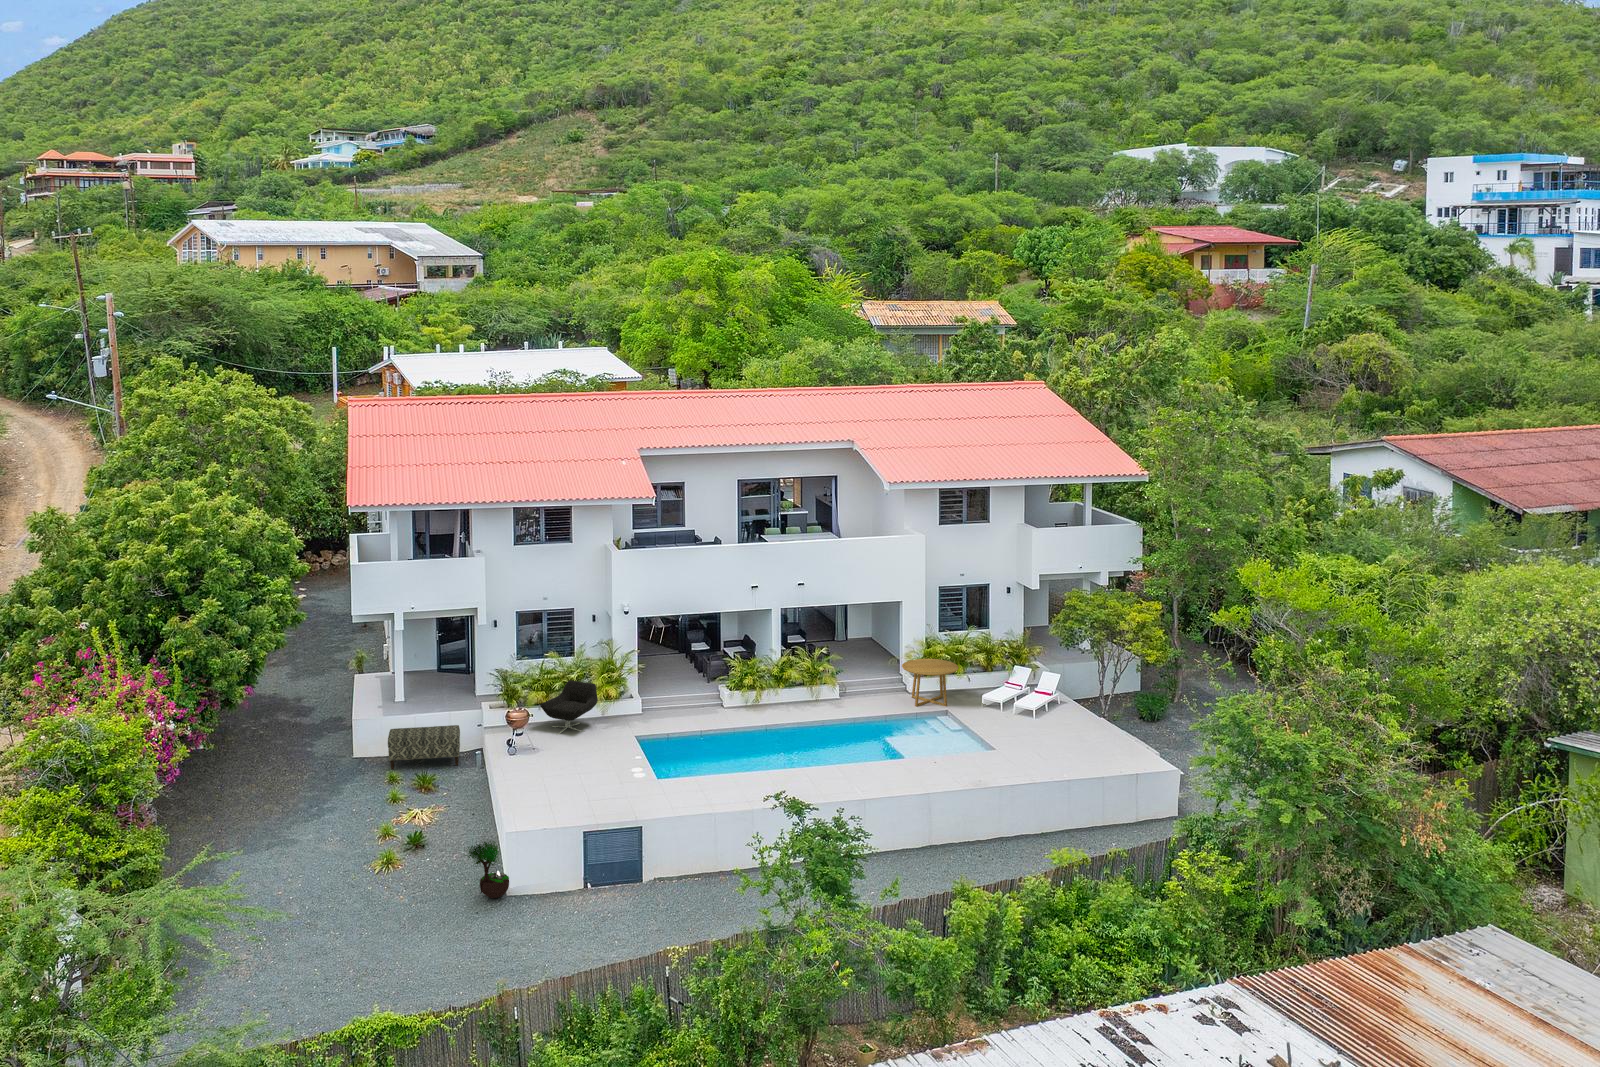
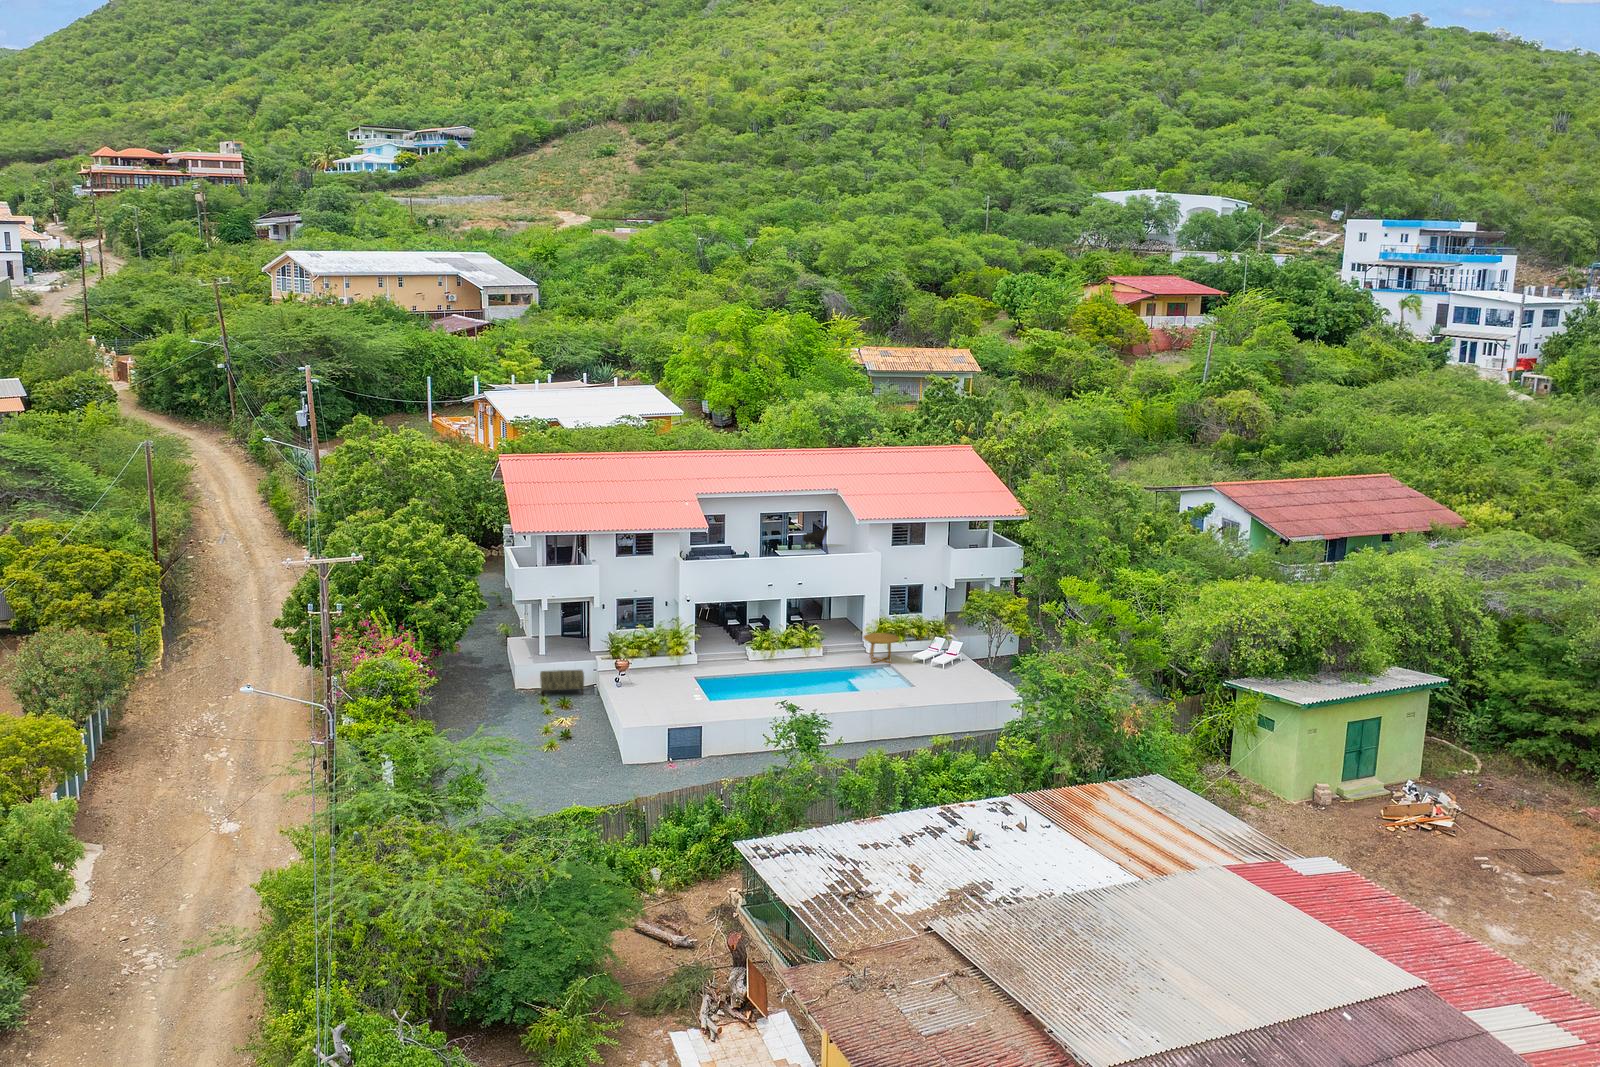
lounge chair: present [540,680,598,735] -> present [803,525,828,548]
potted tree: present [466,841,509,898] -> none [603,727,629,764]

